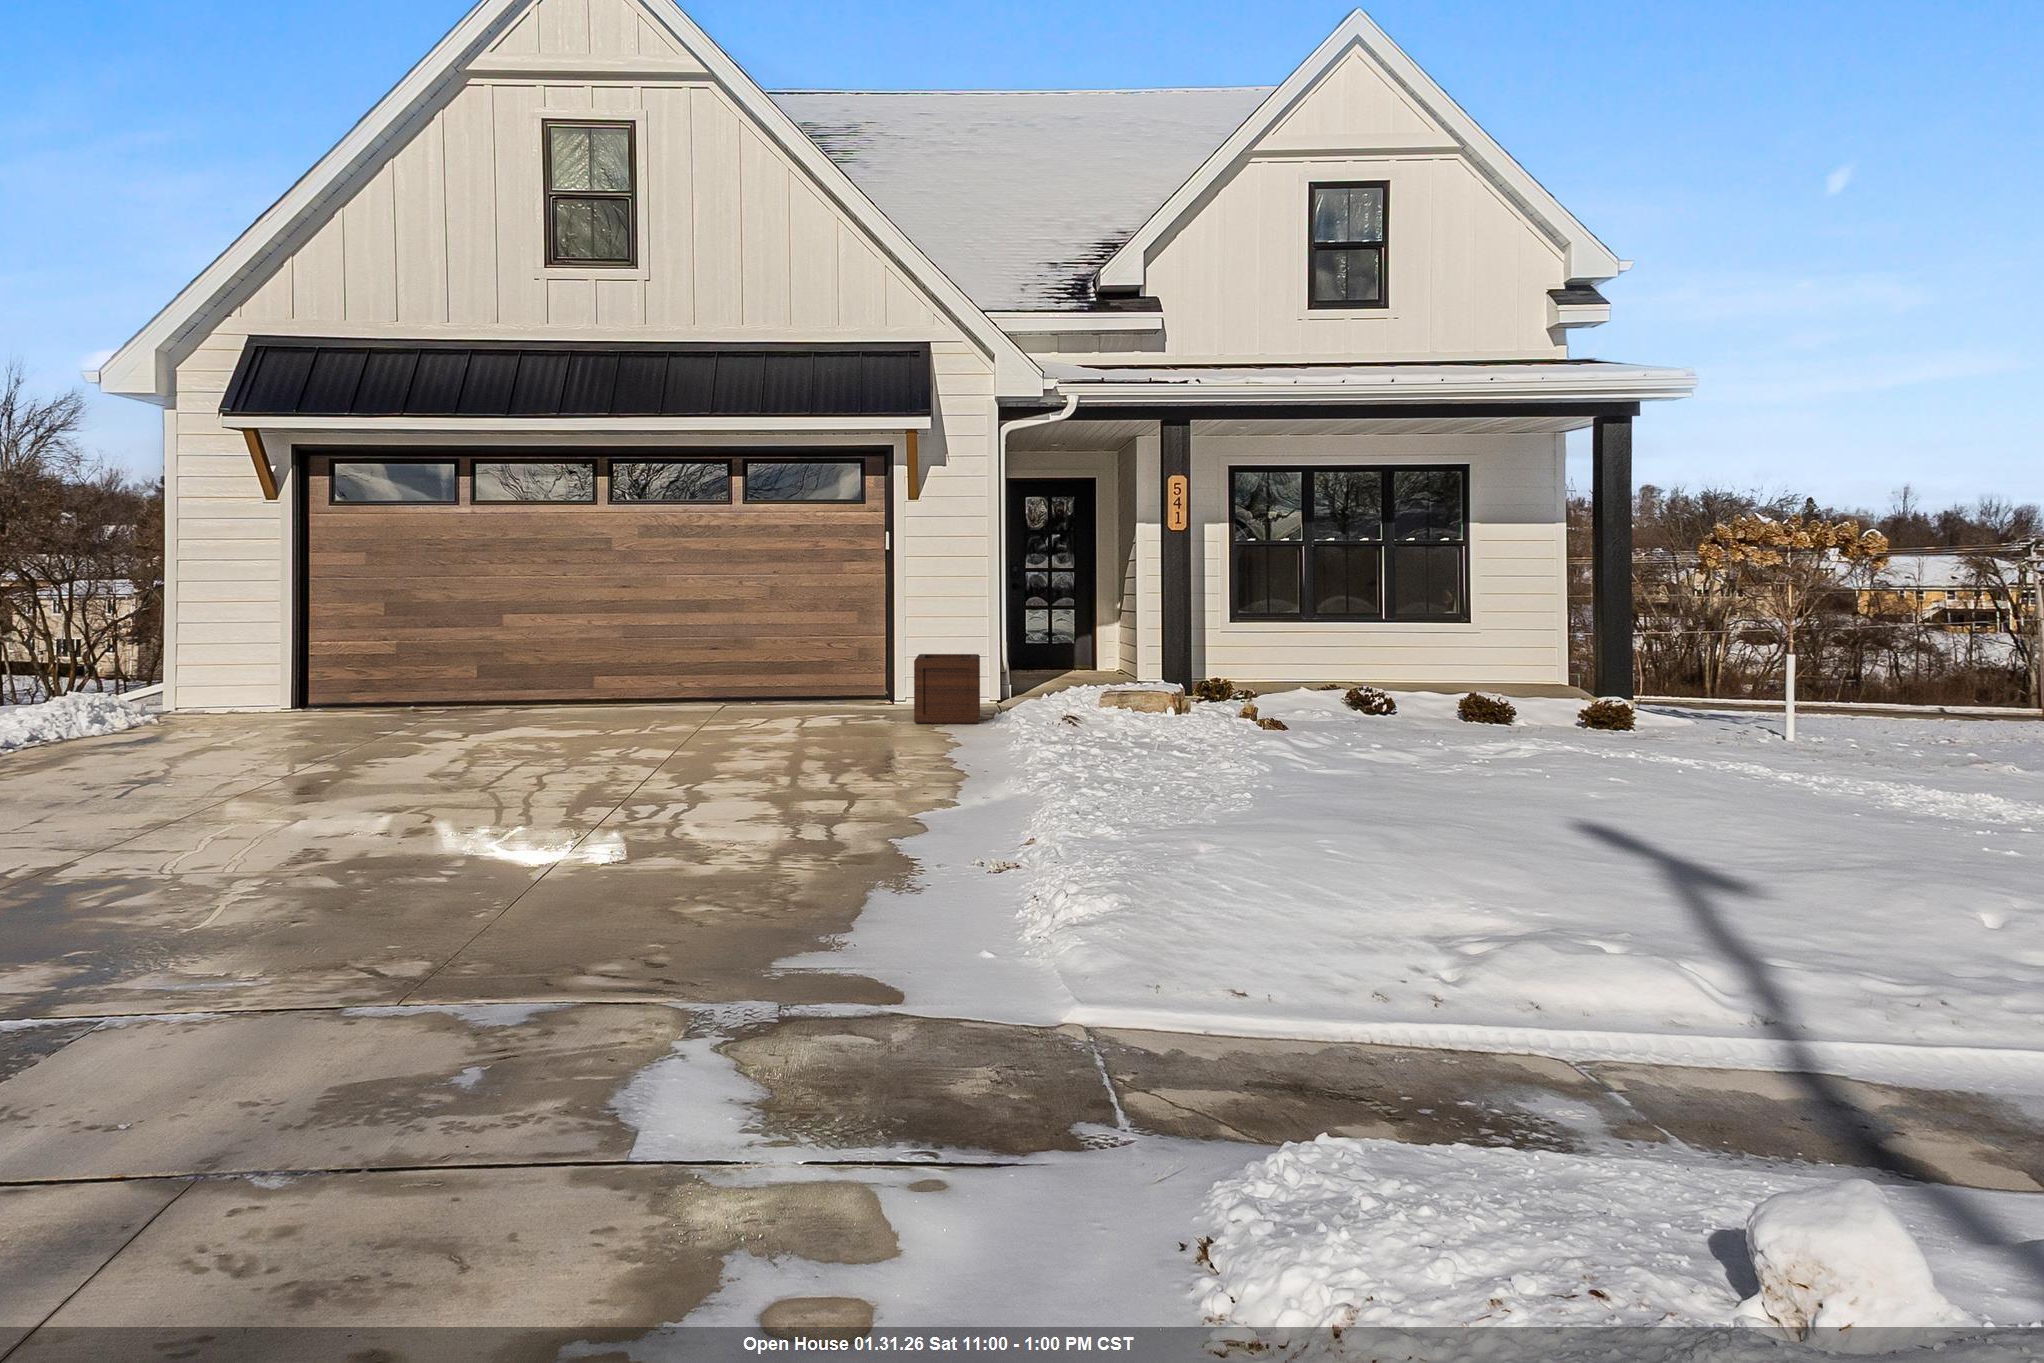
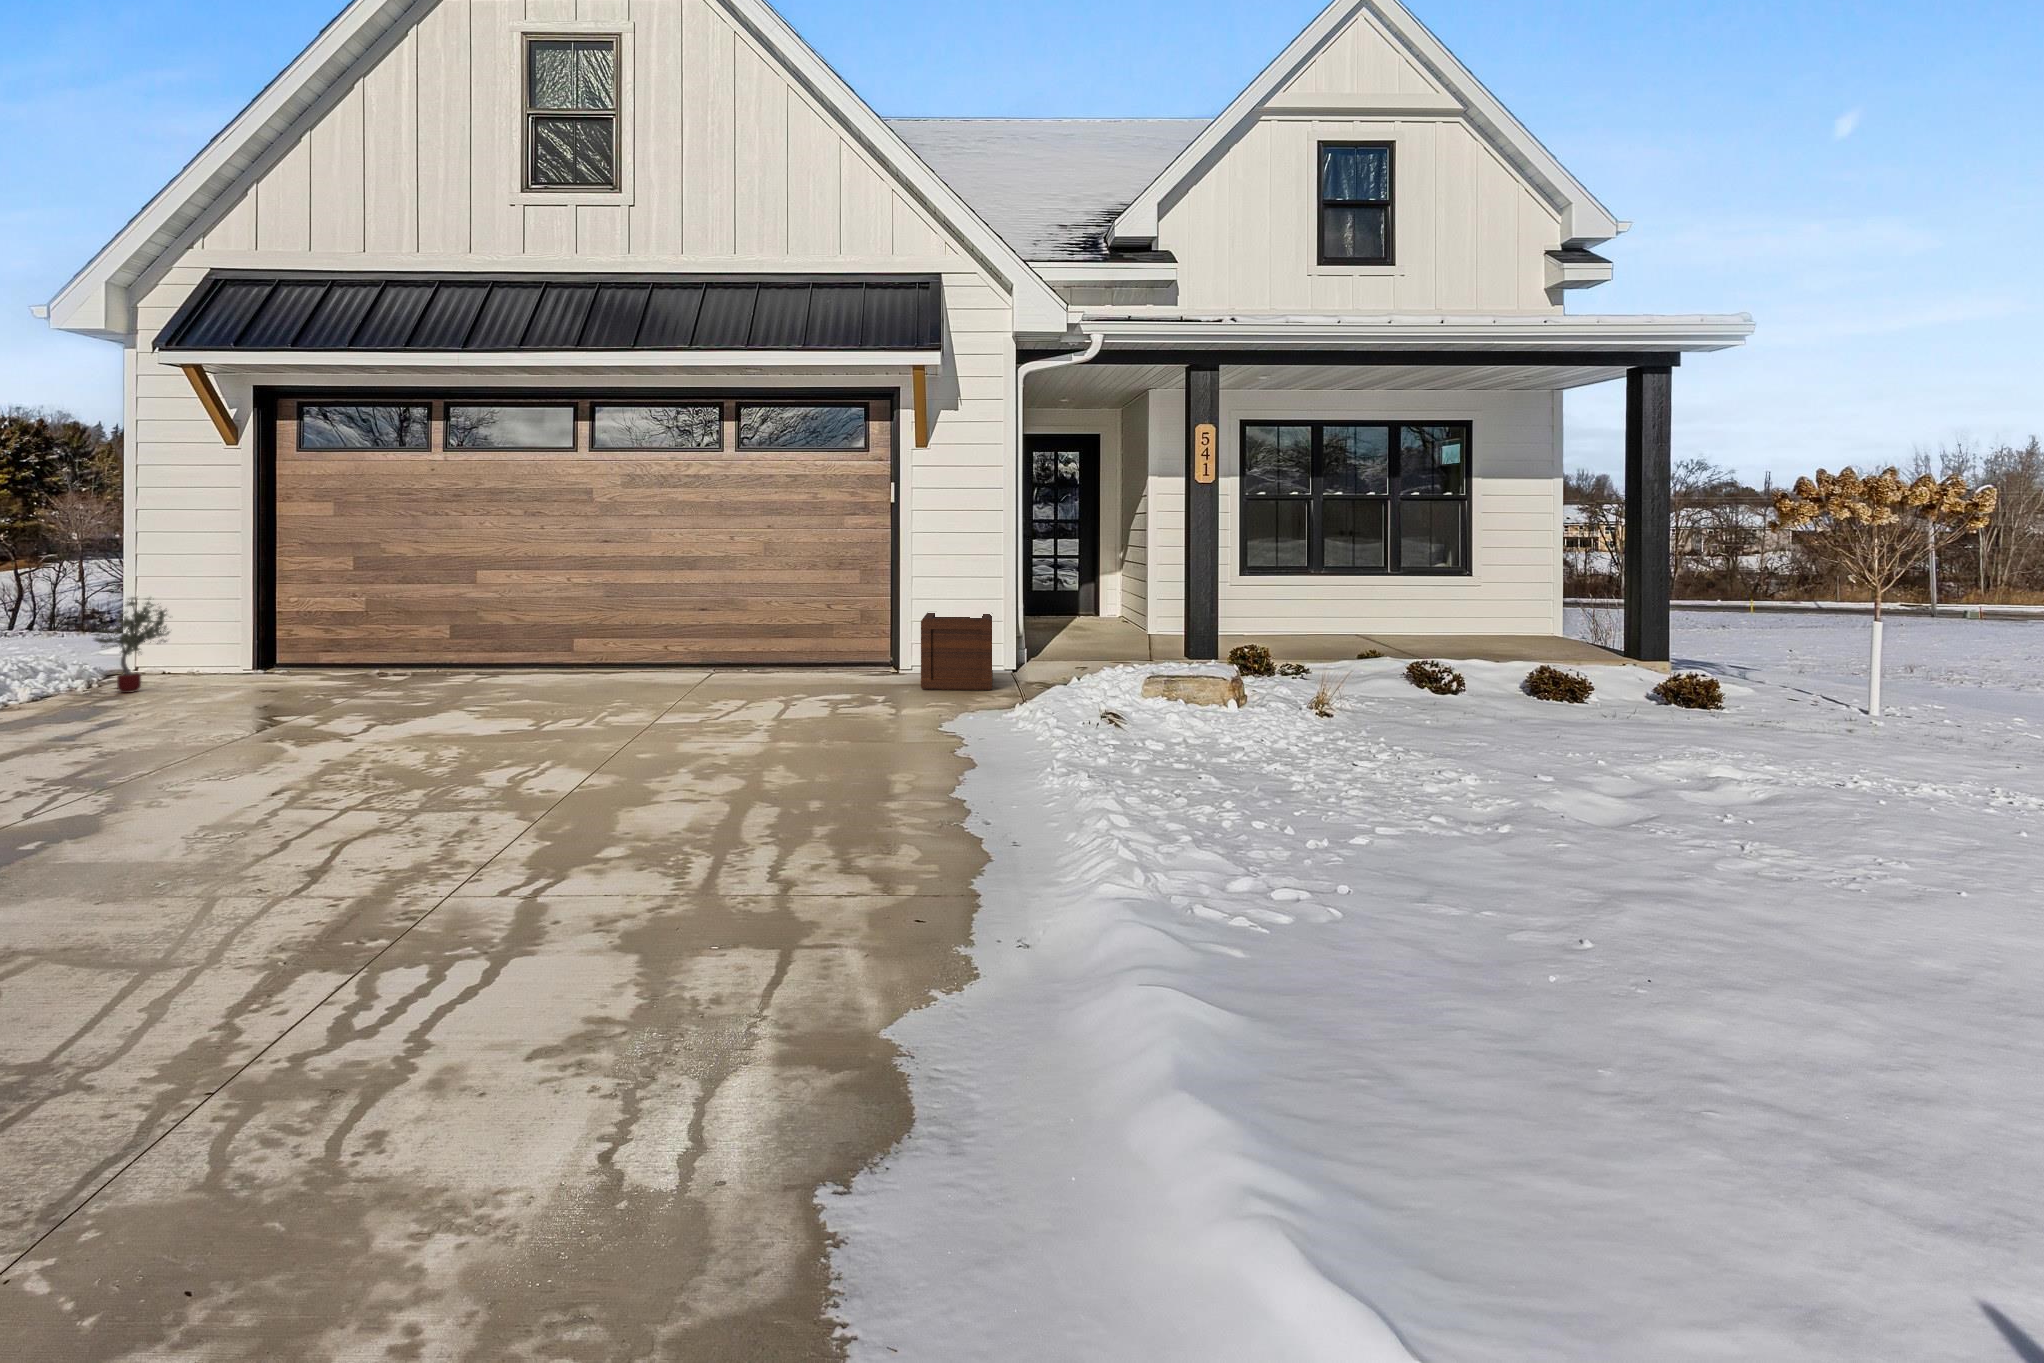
potted tree: none [160,639,230,727] -> present [94,597,170,693]

